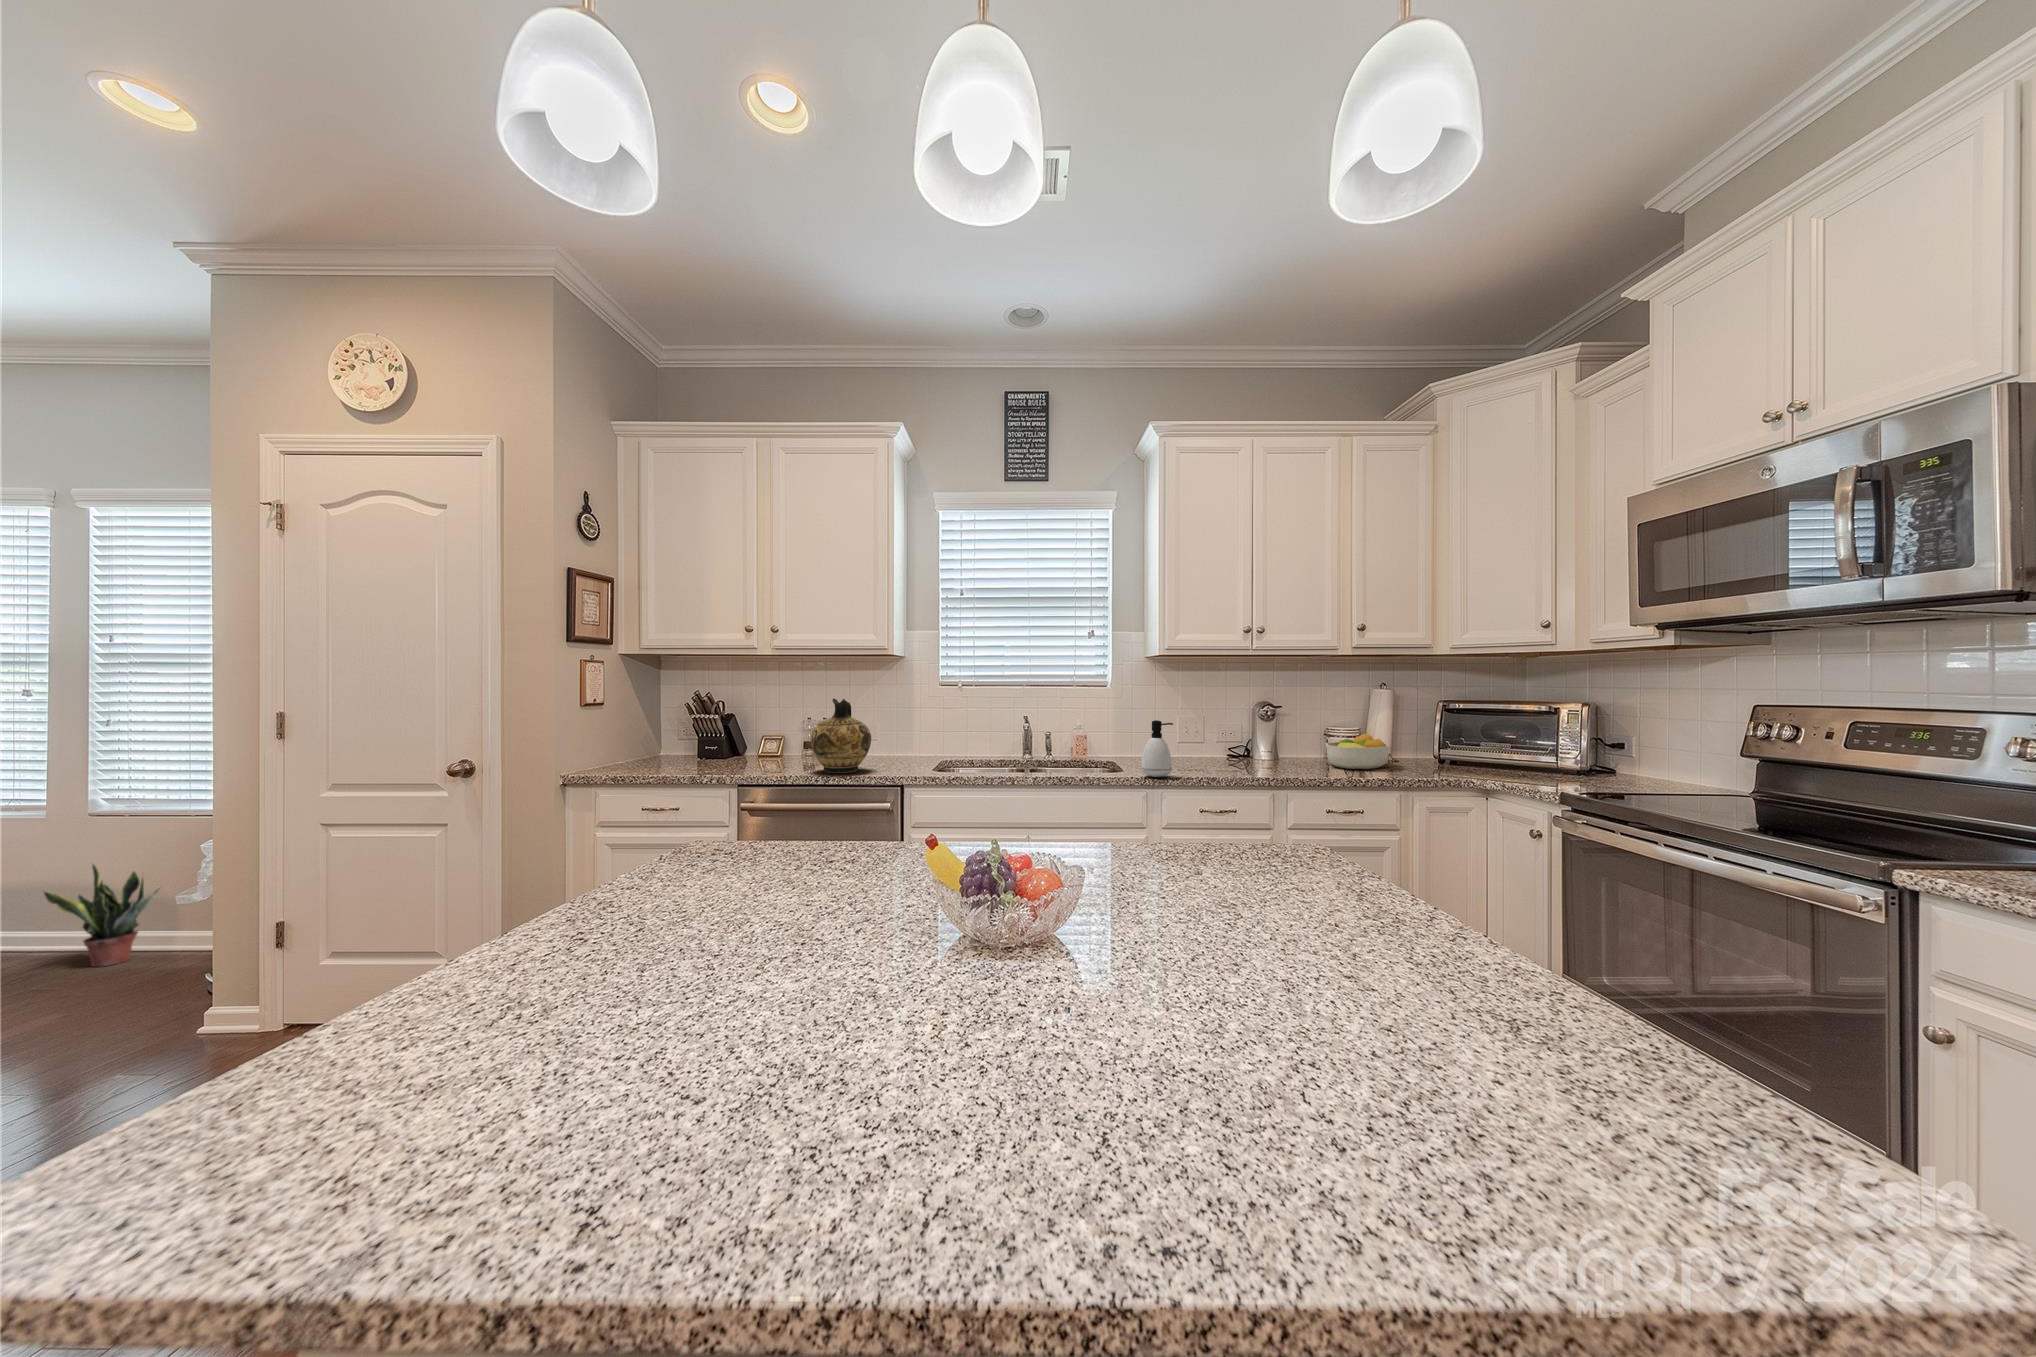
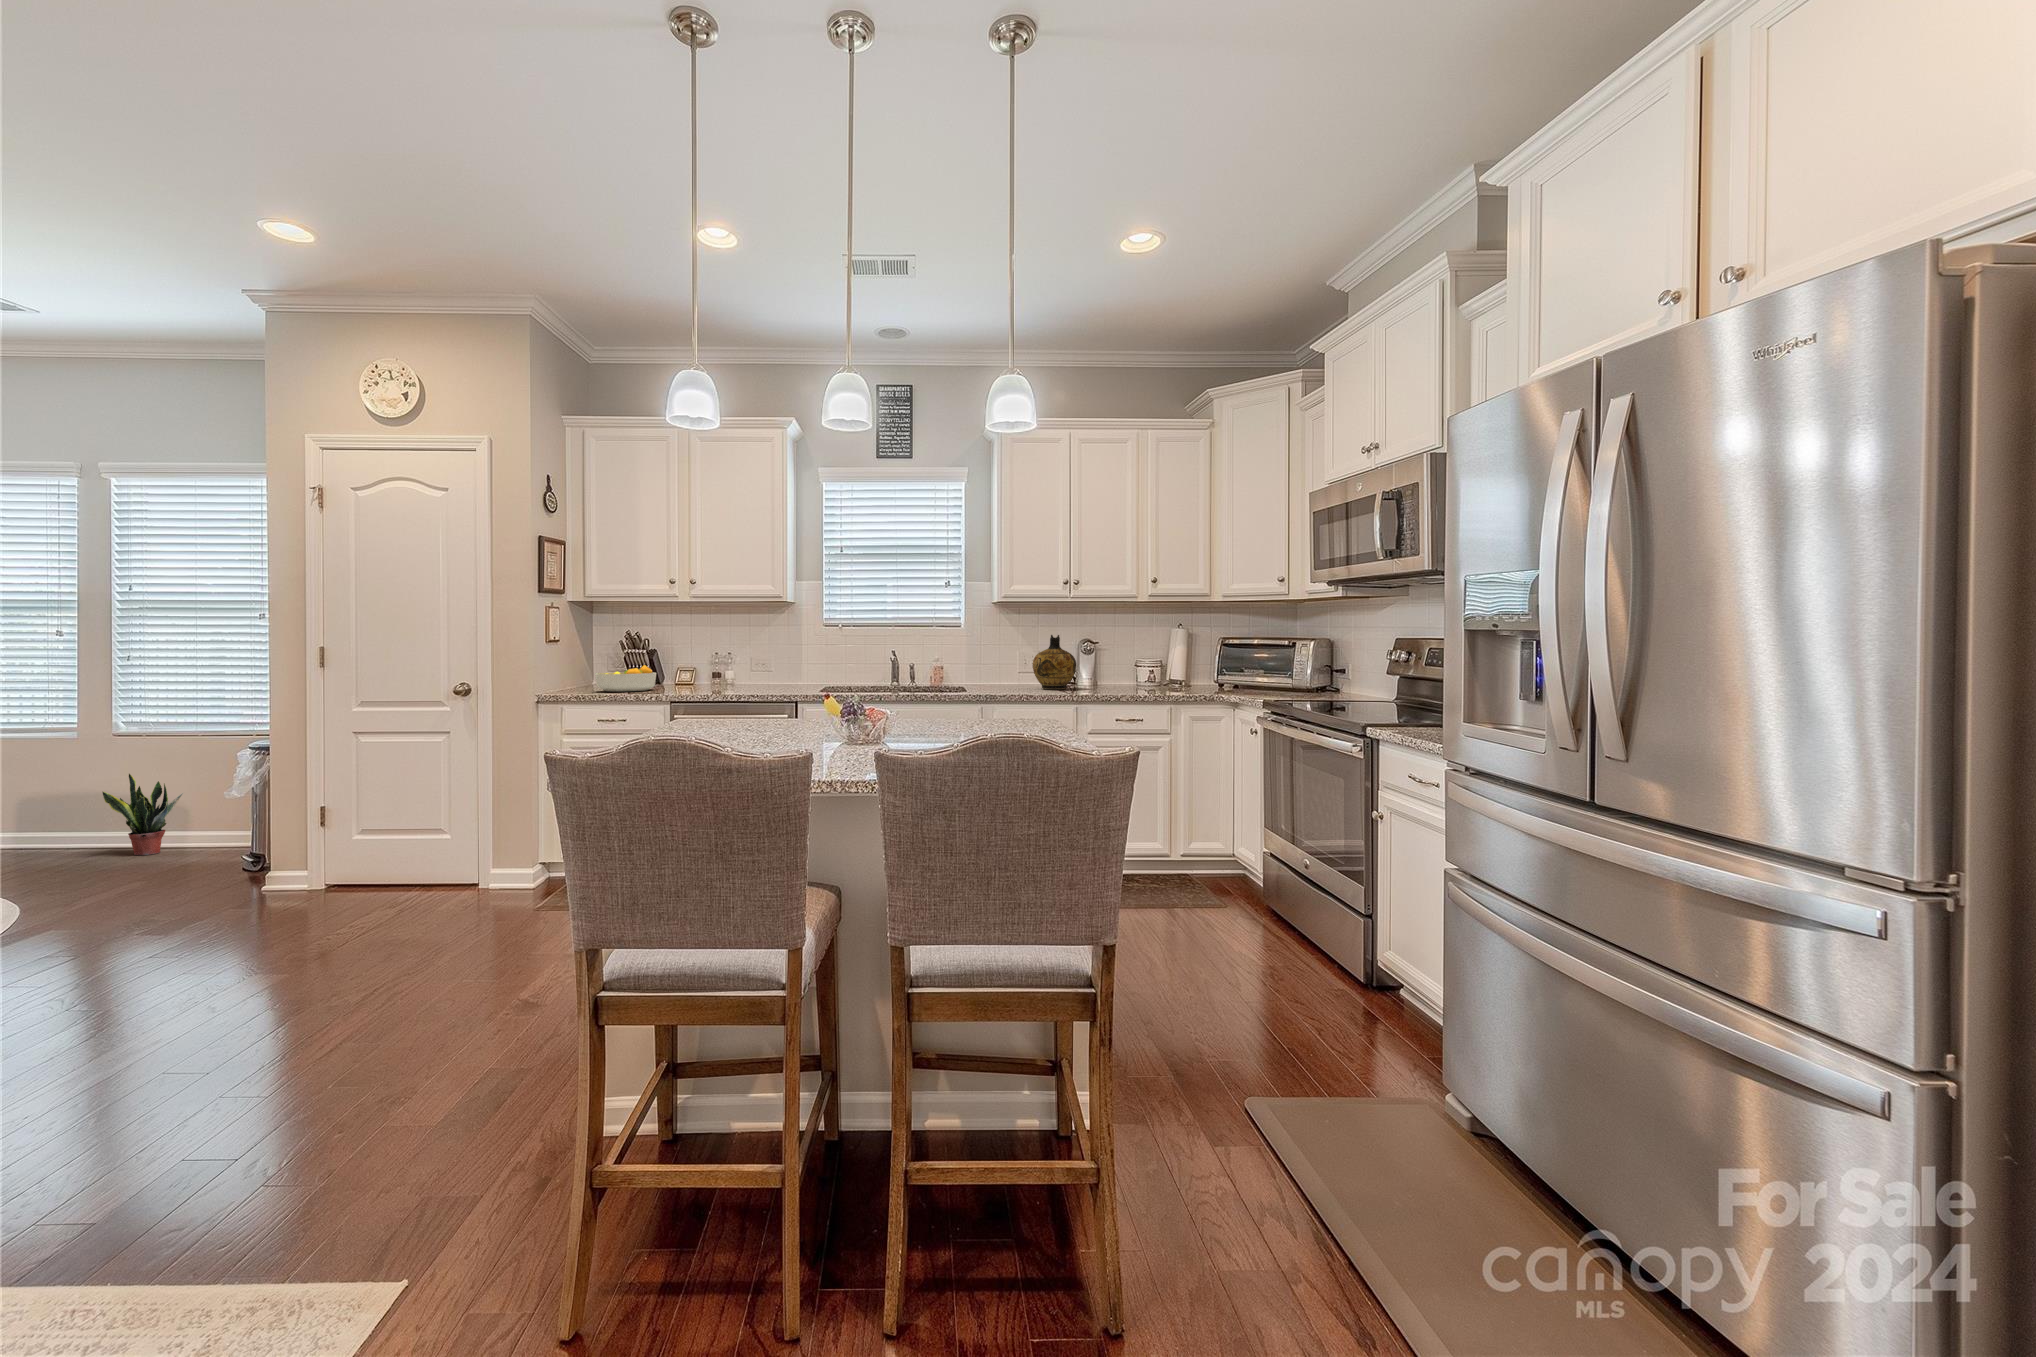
ceramic jug: present [810,699,871,773] -> present [1033,635,1076,689]
soap dispenser: present [1141,720,1173,777] -> none [971,651,995,693]
fruit bowl: present [1326,733,1390,769] -> present [595,665,657,692]

